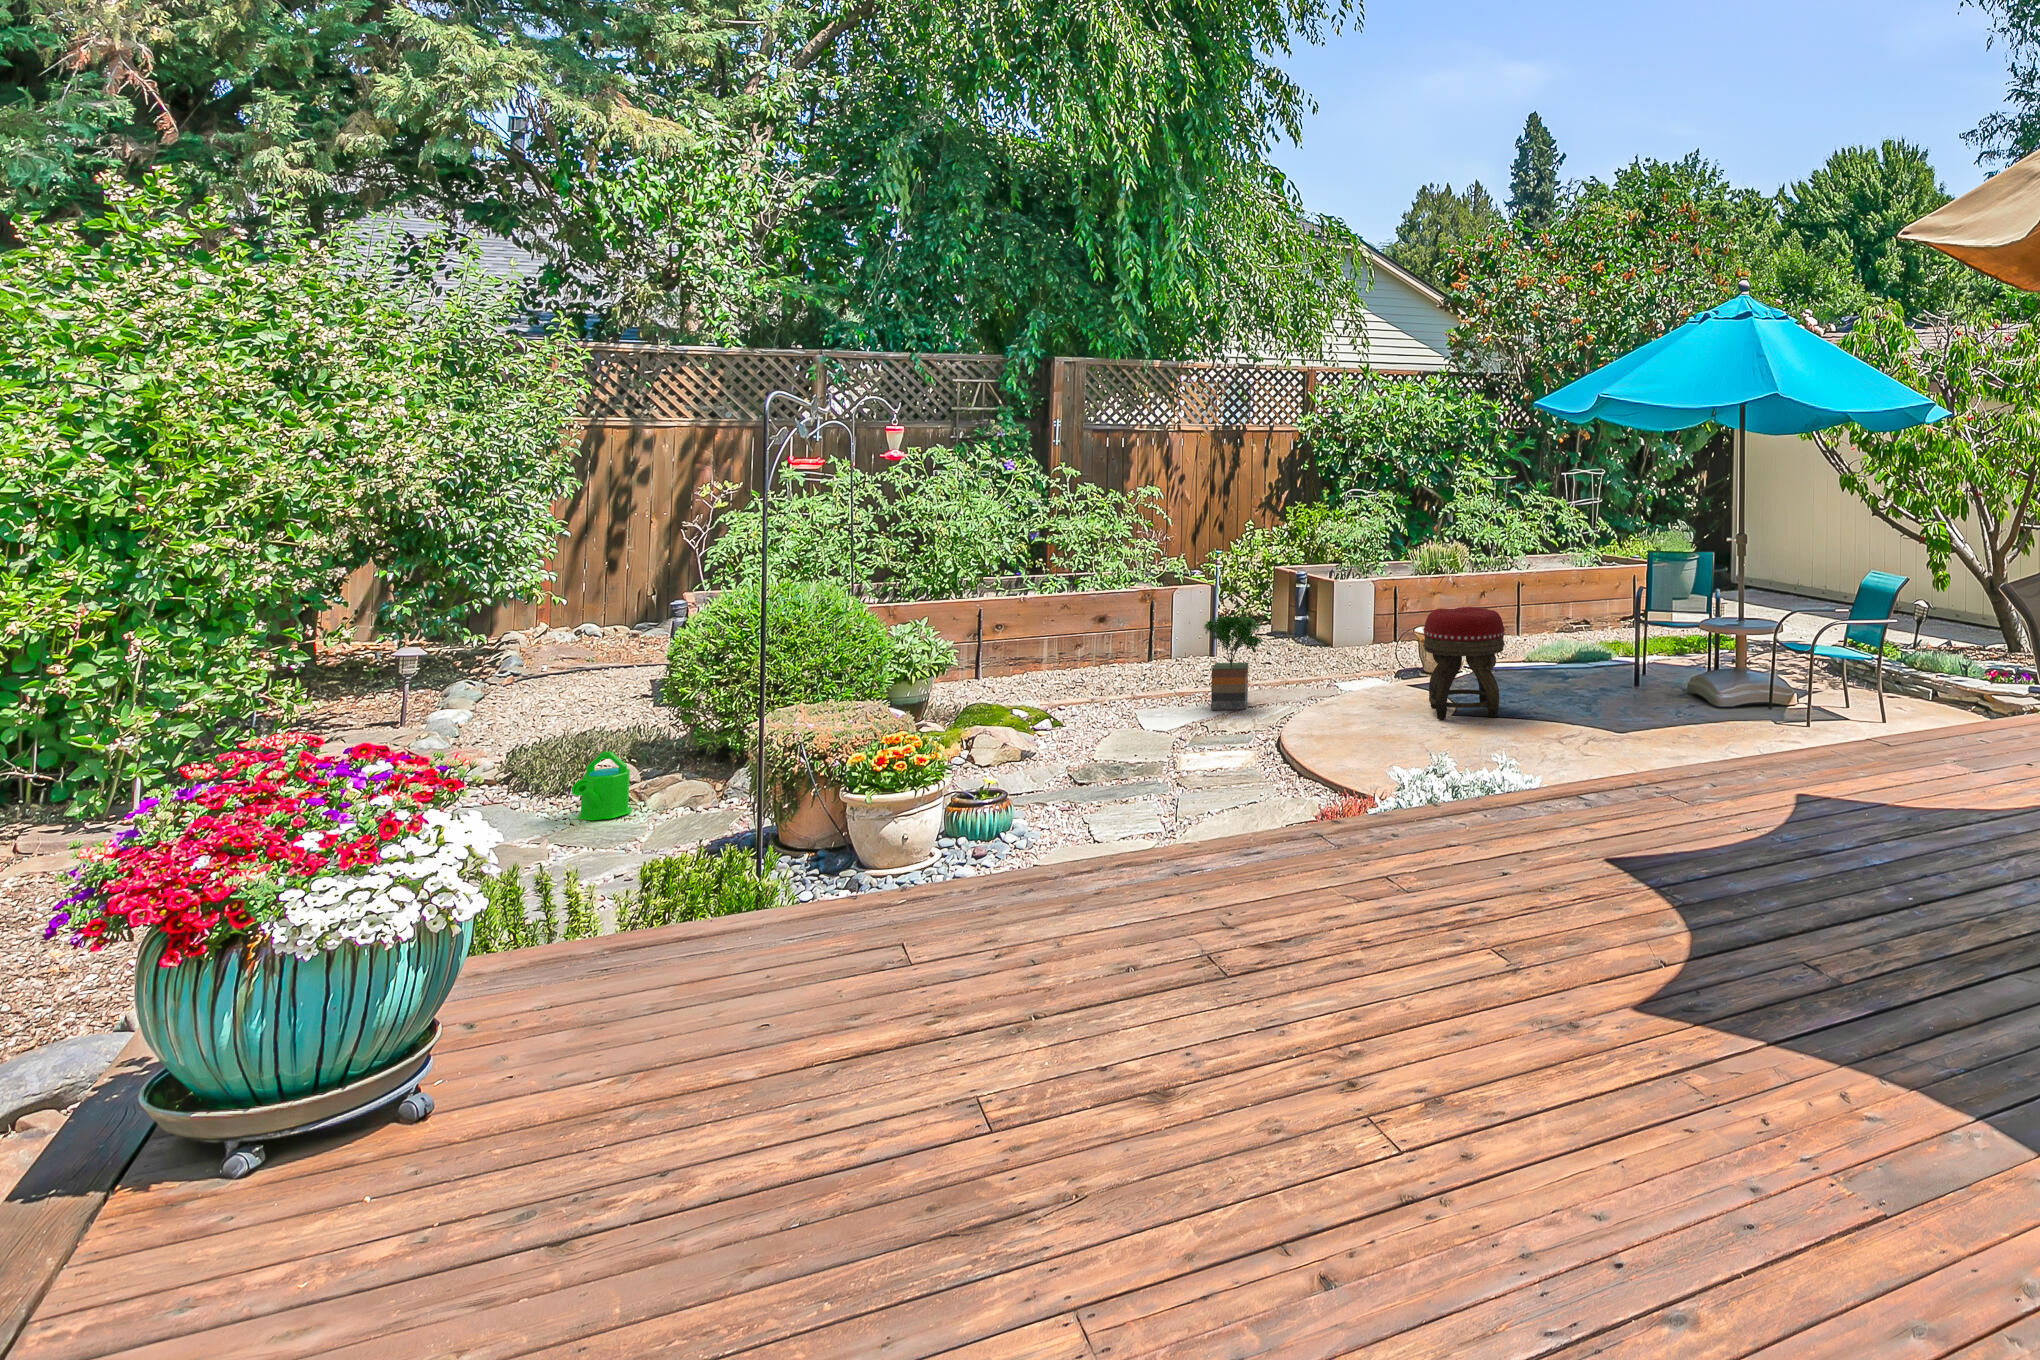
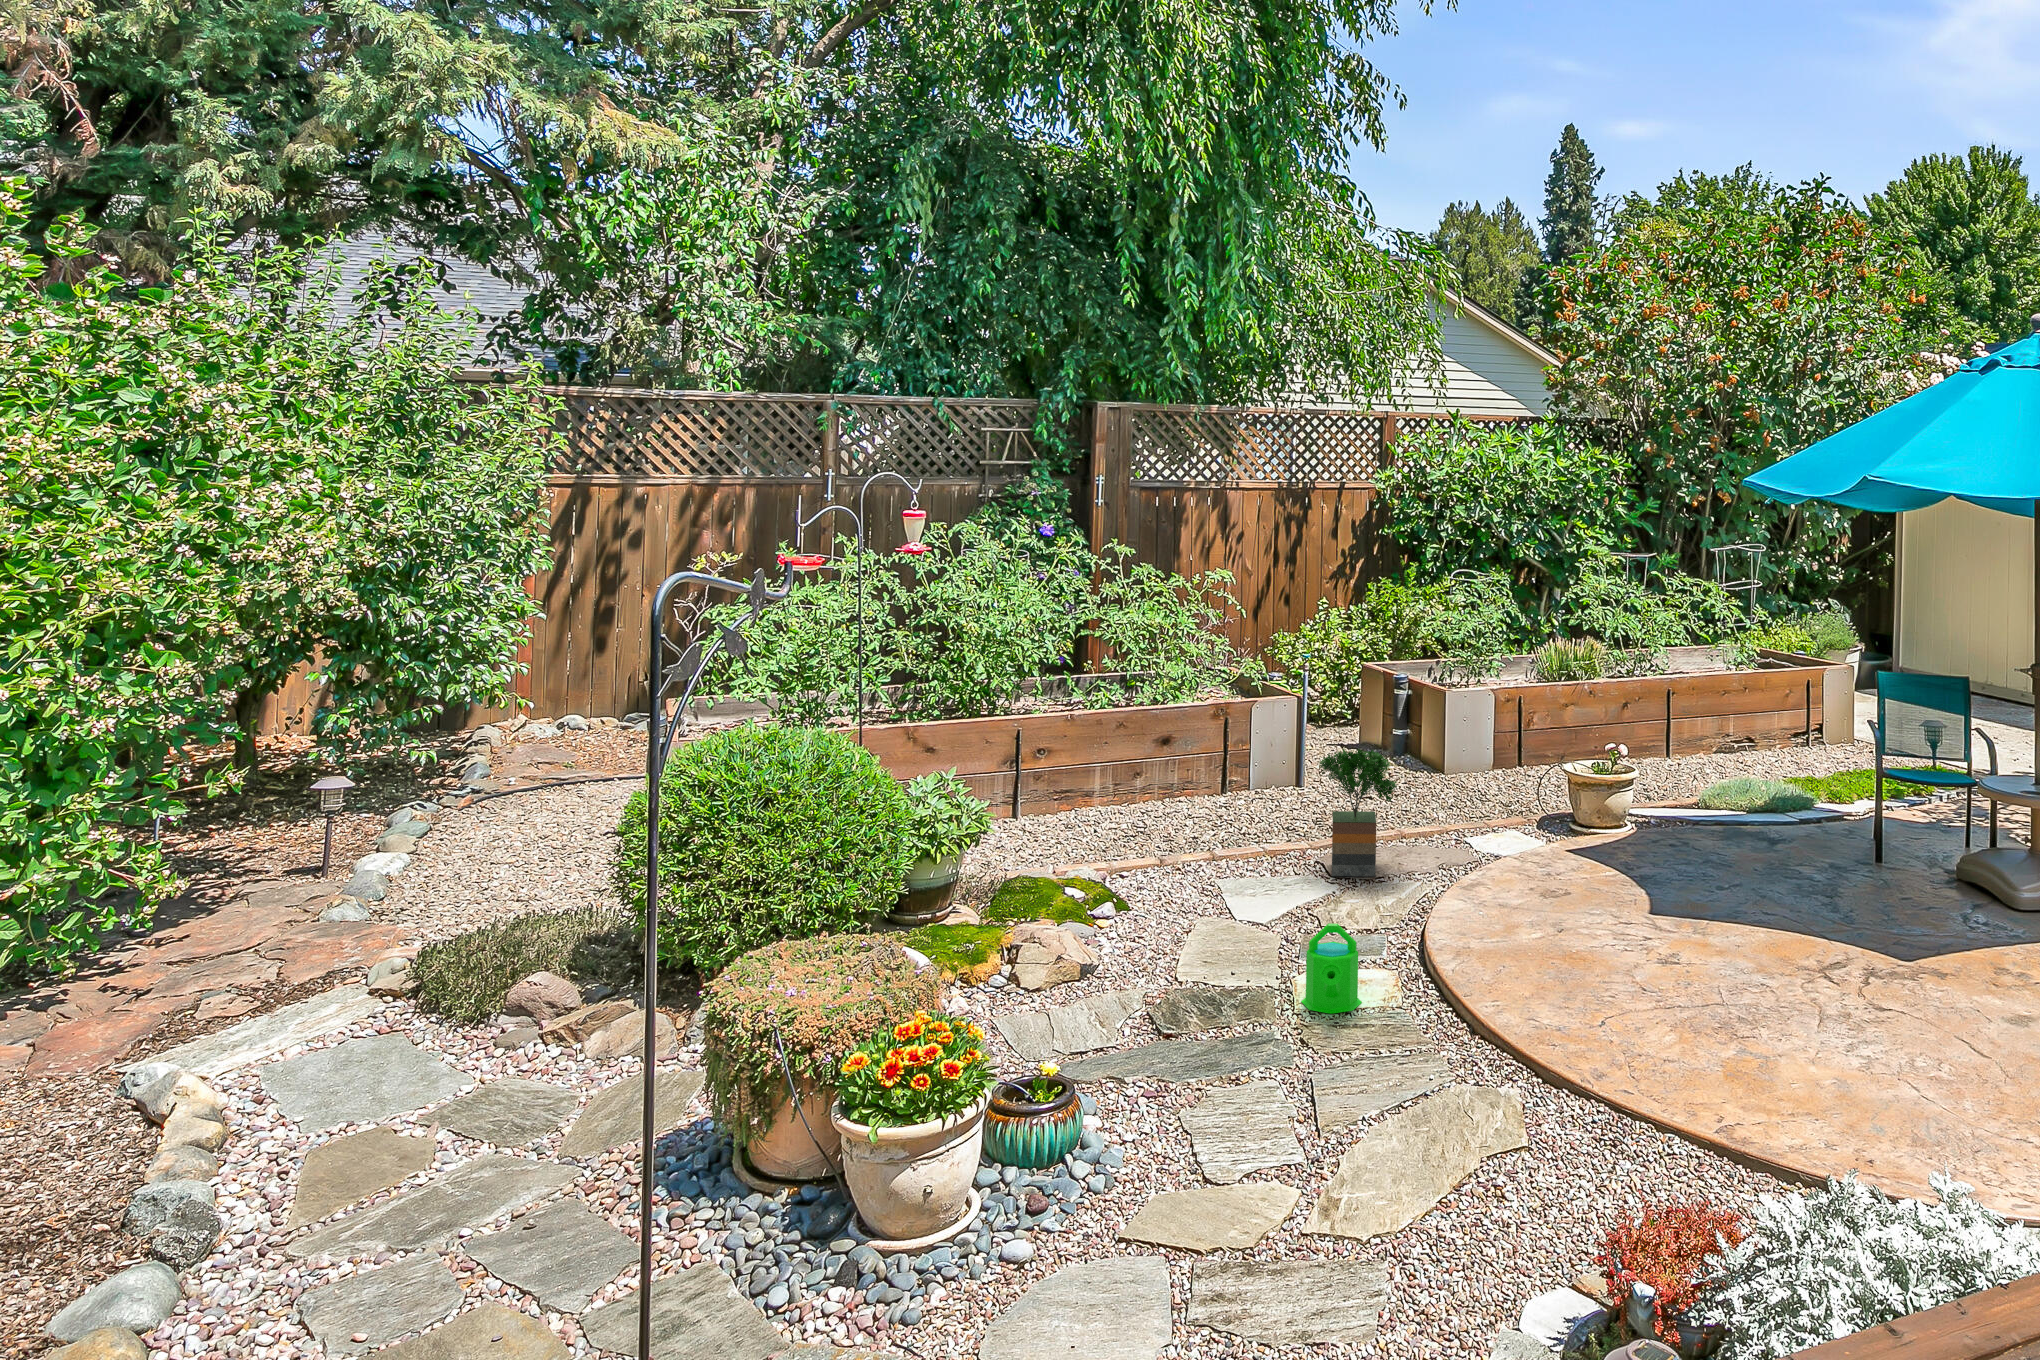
footstool: present [1423,607,1505,719] -> none [1615,747,1725,903]
watering can: present [572,751,632,821] -> present [1301,923,1362,1014]

